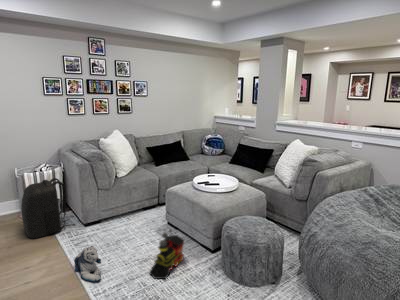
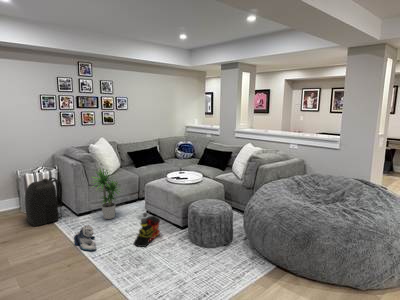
potted plant: none [96,166,141,232] -> present [93,169,120,219]

